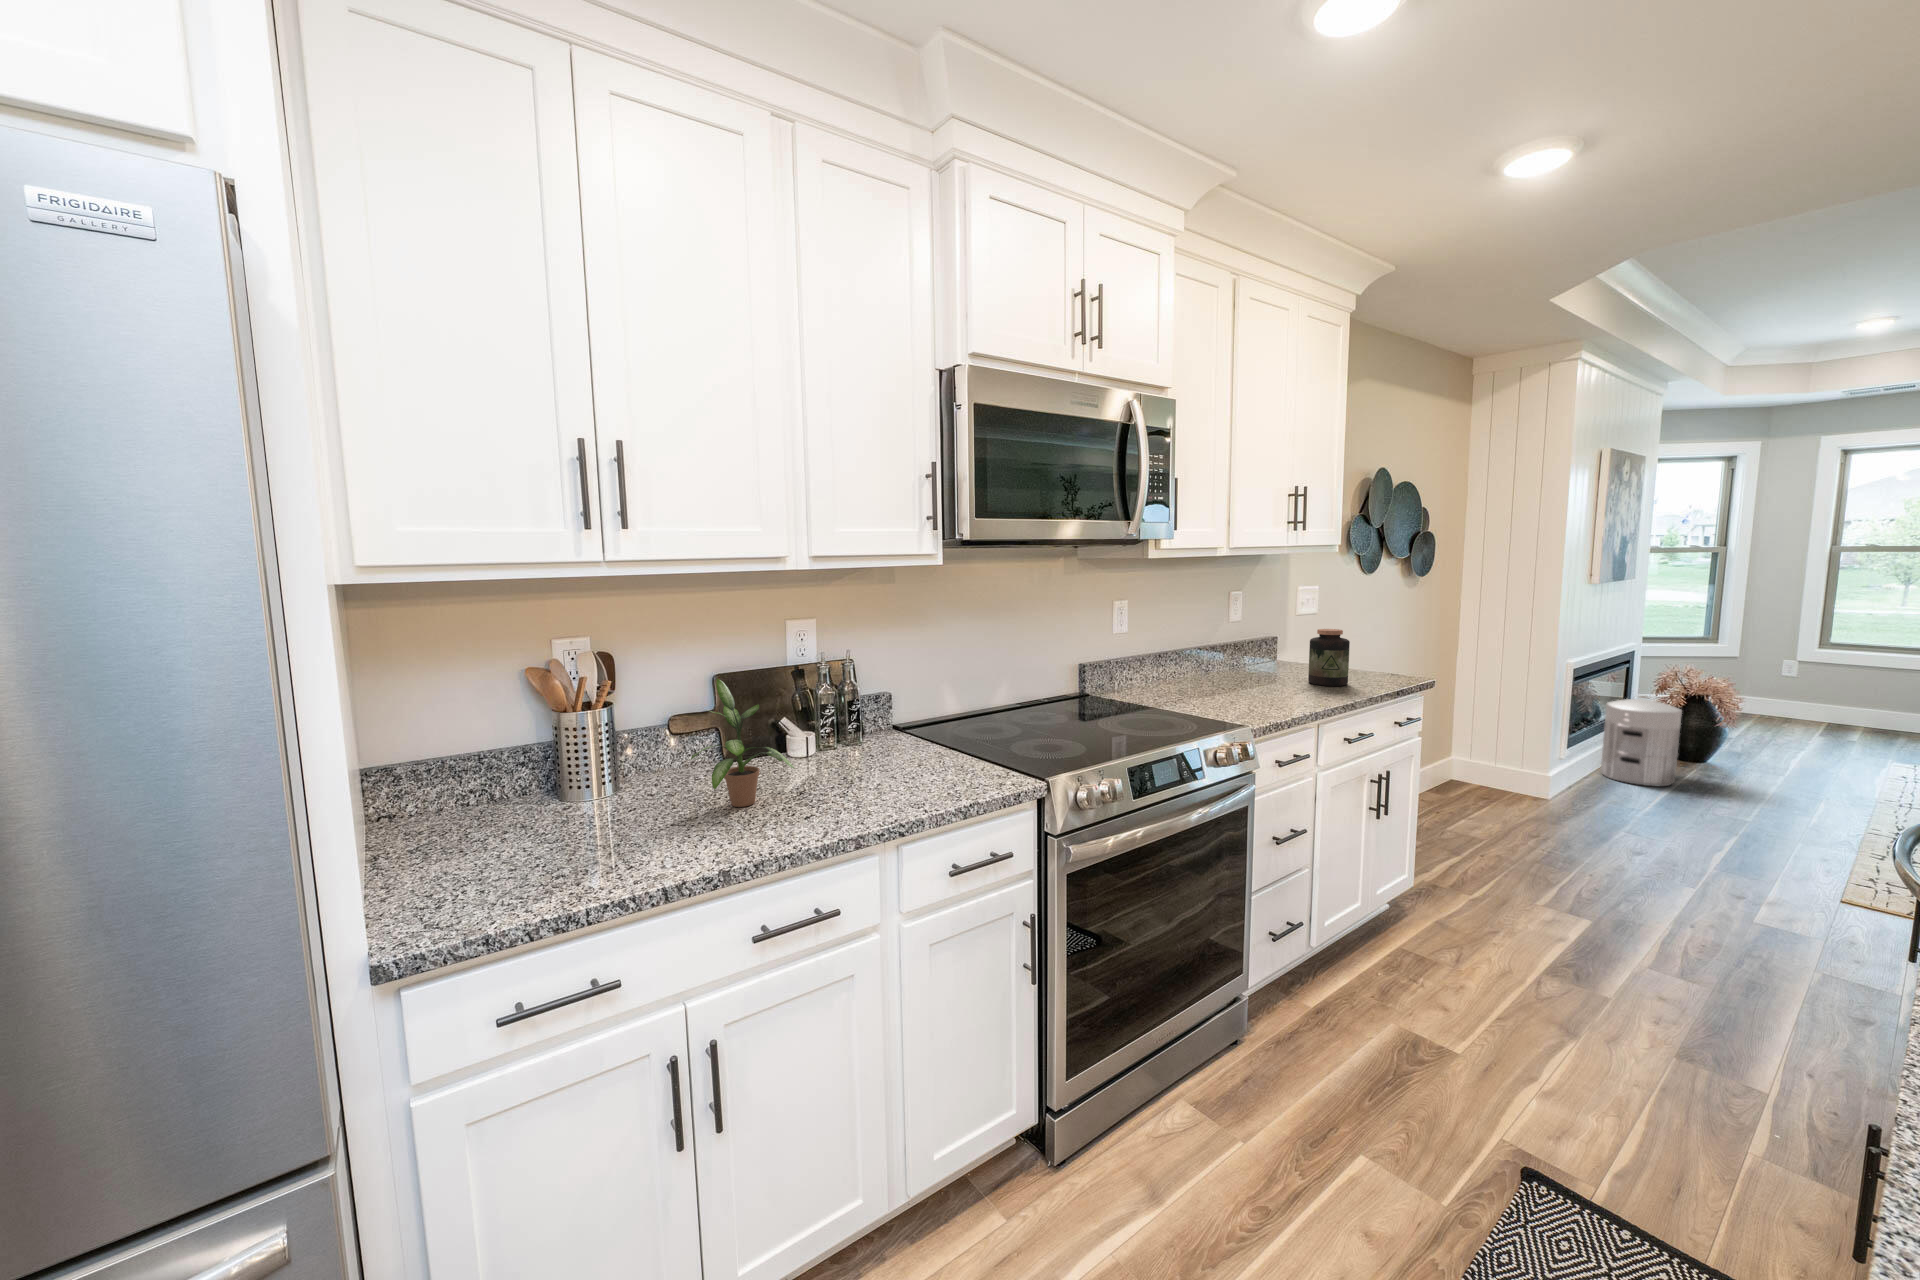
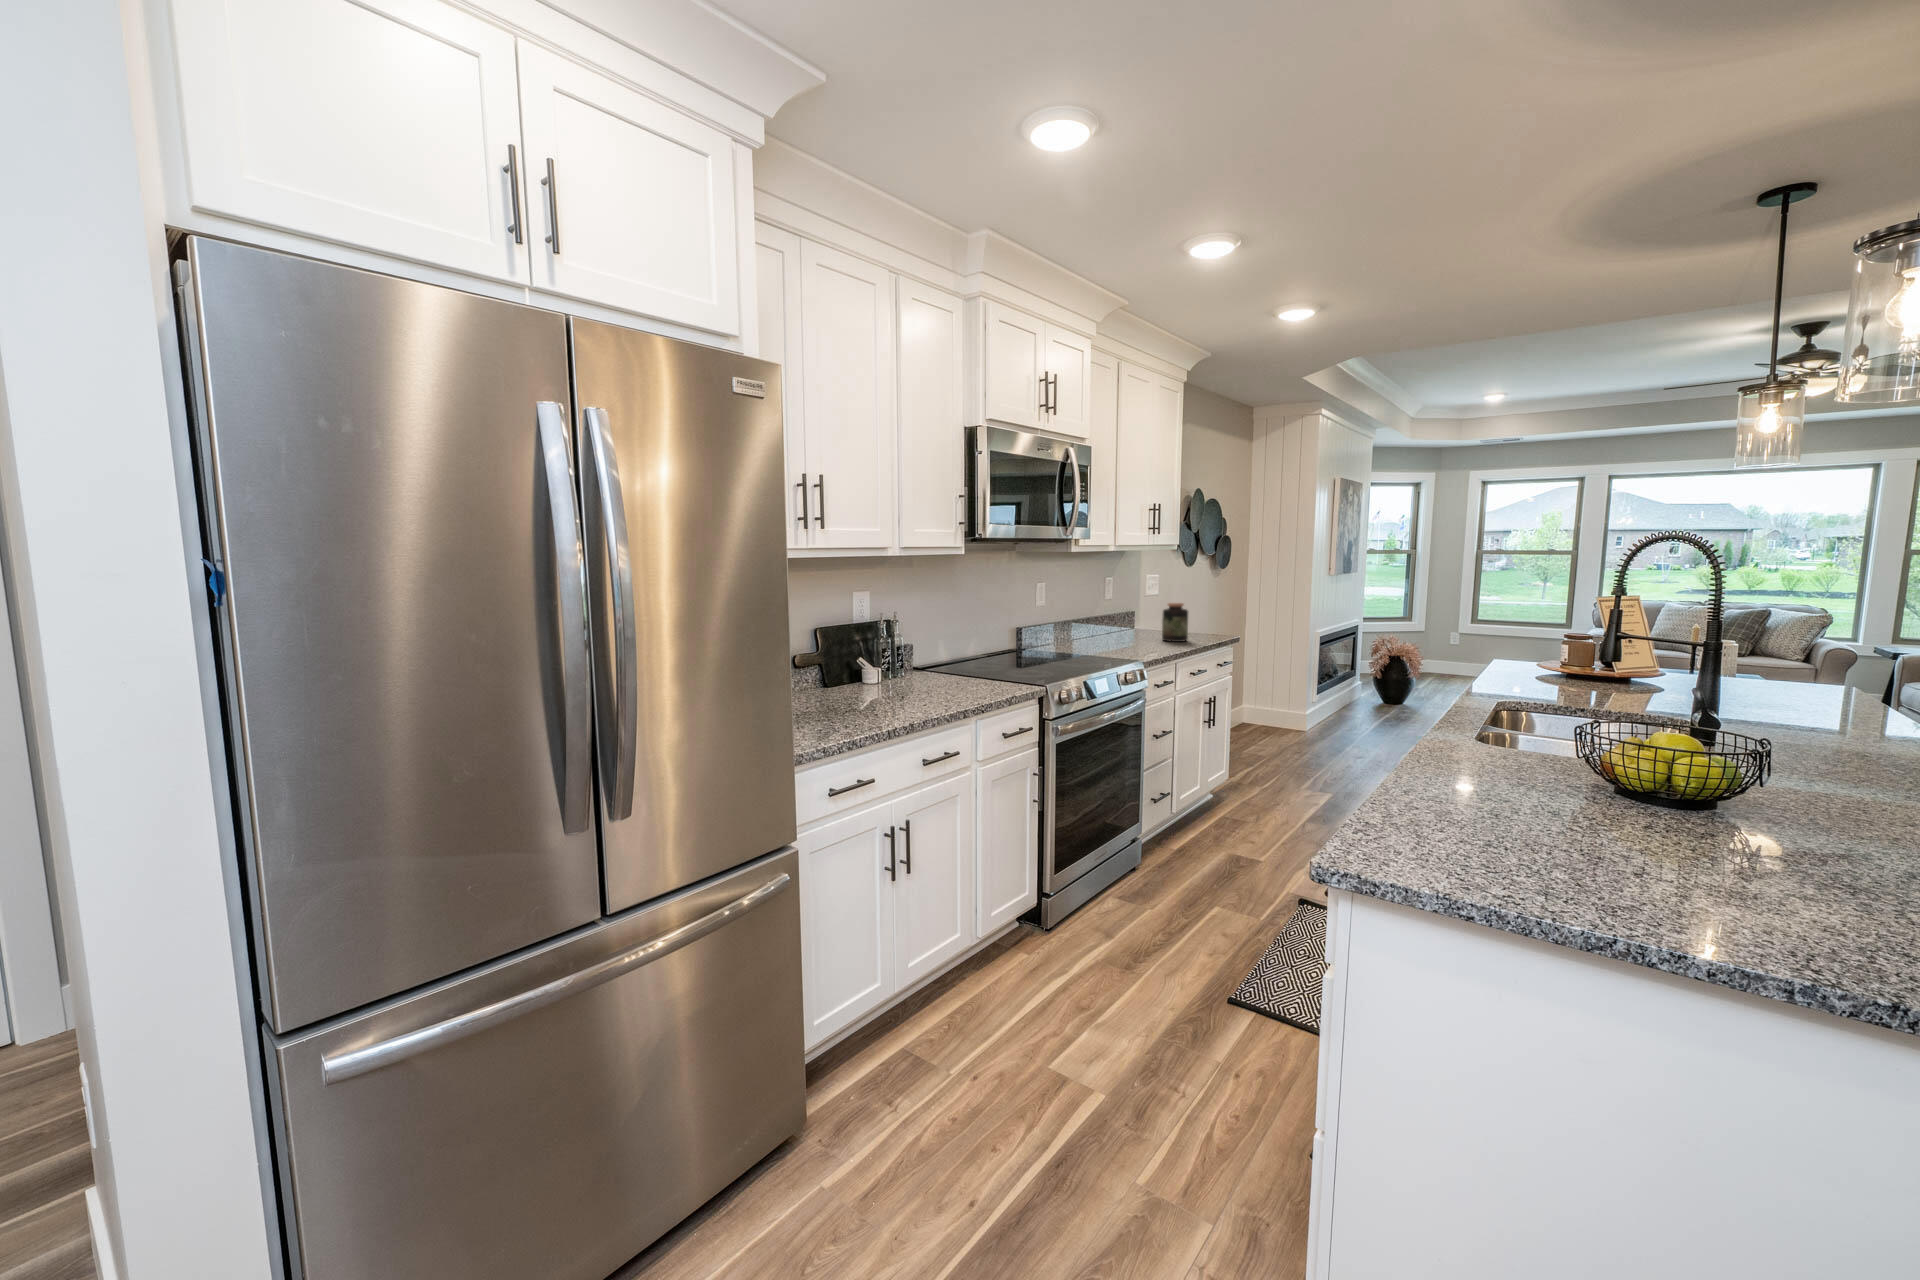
potted plant: present [691,679,794,807] -> none [836,623,905,703]
waste bin: present [1601,696,1682,786] -> none [1339,656,1387,720]

